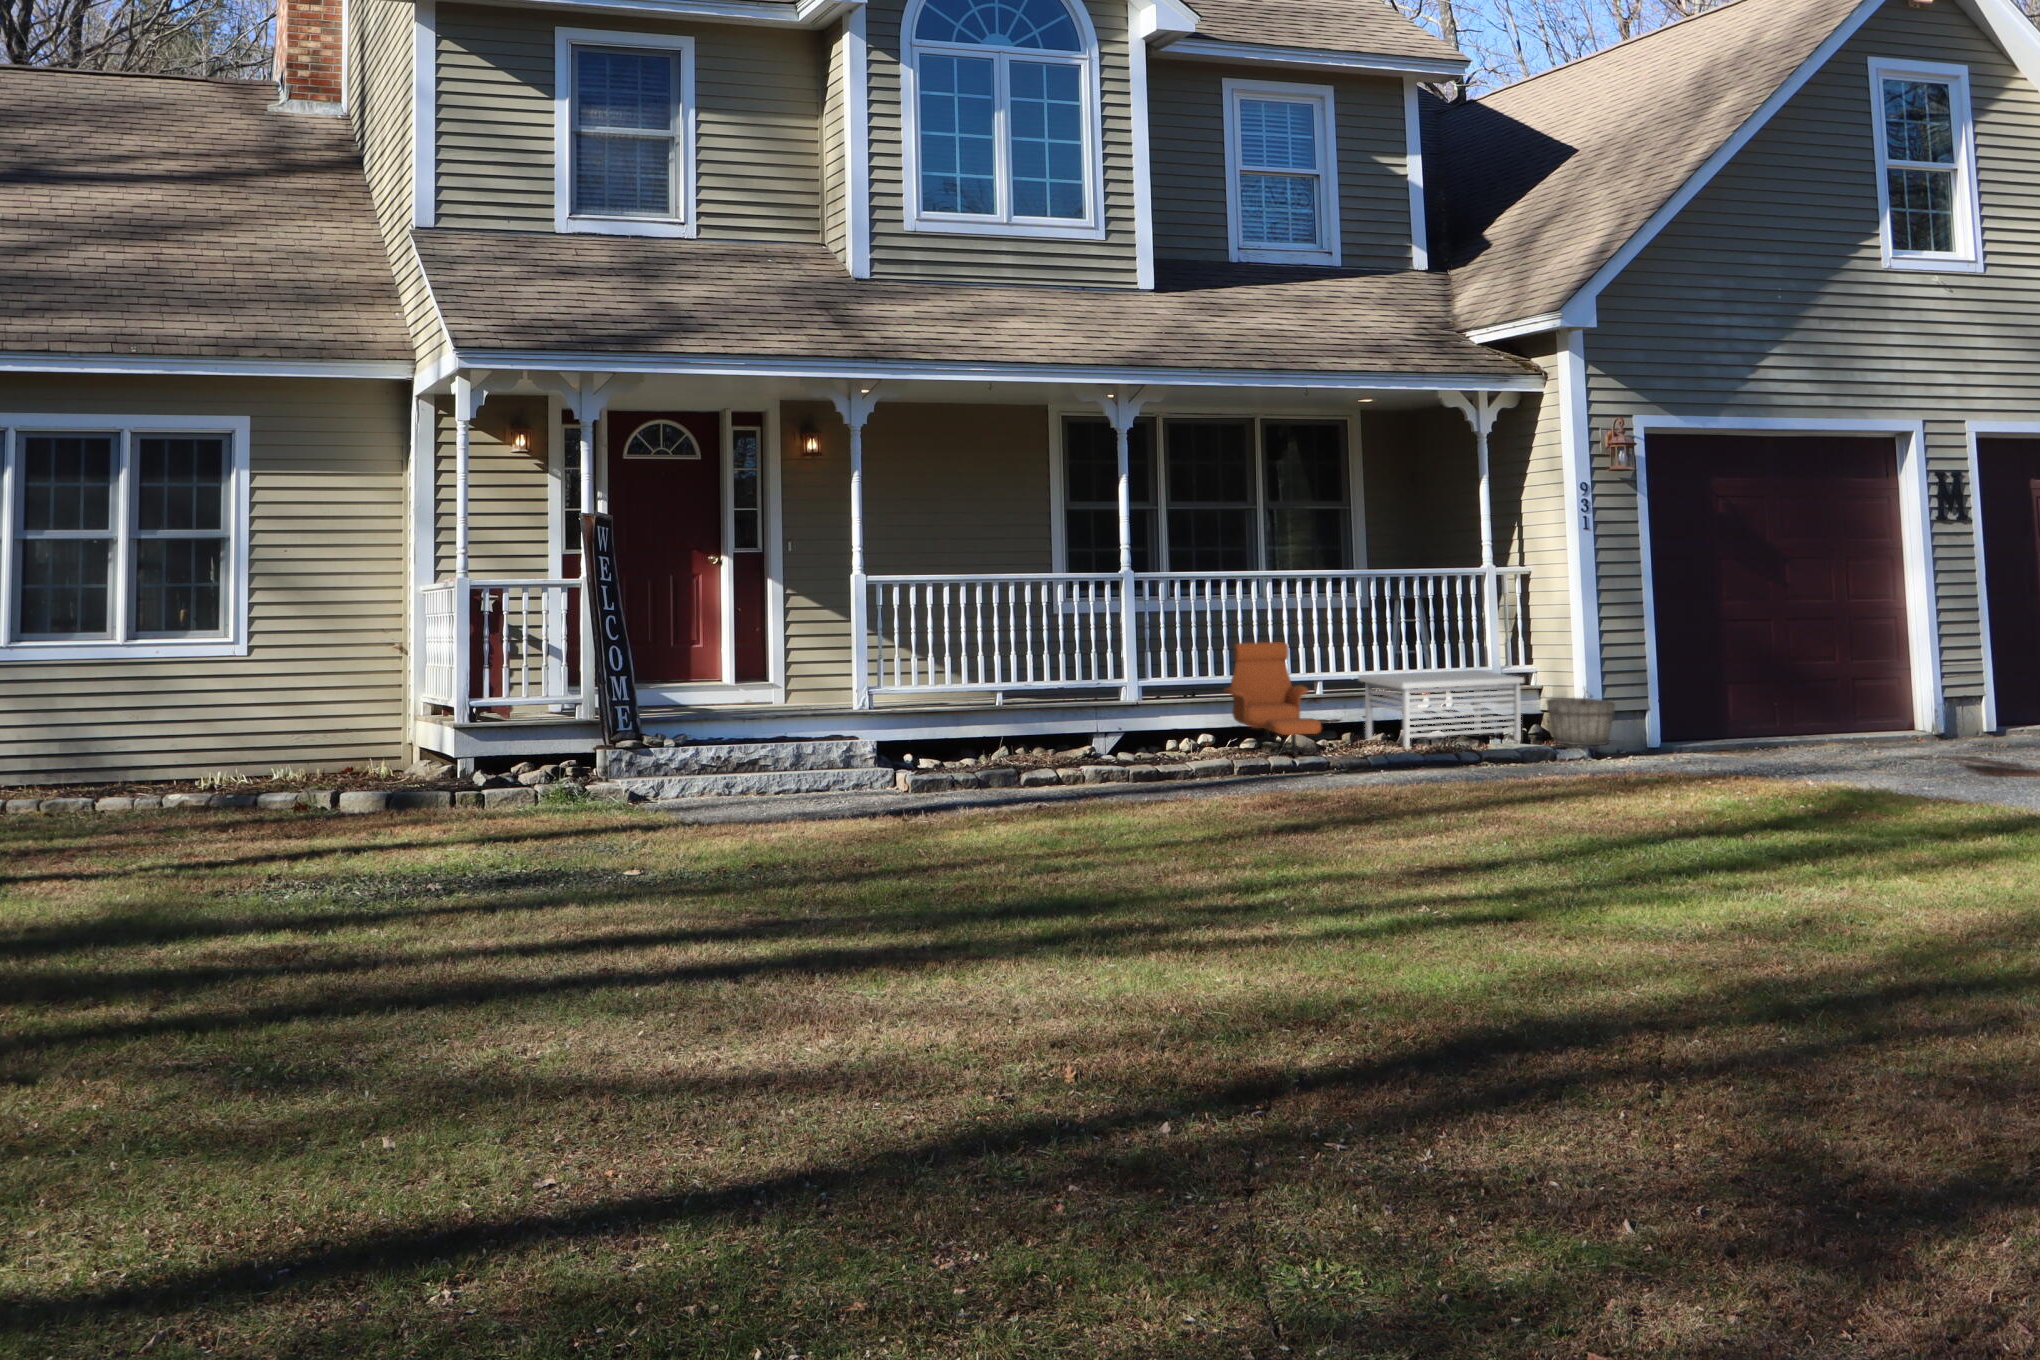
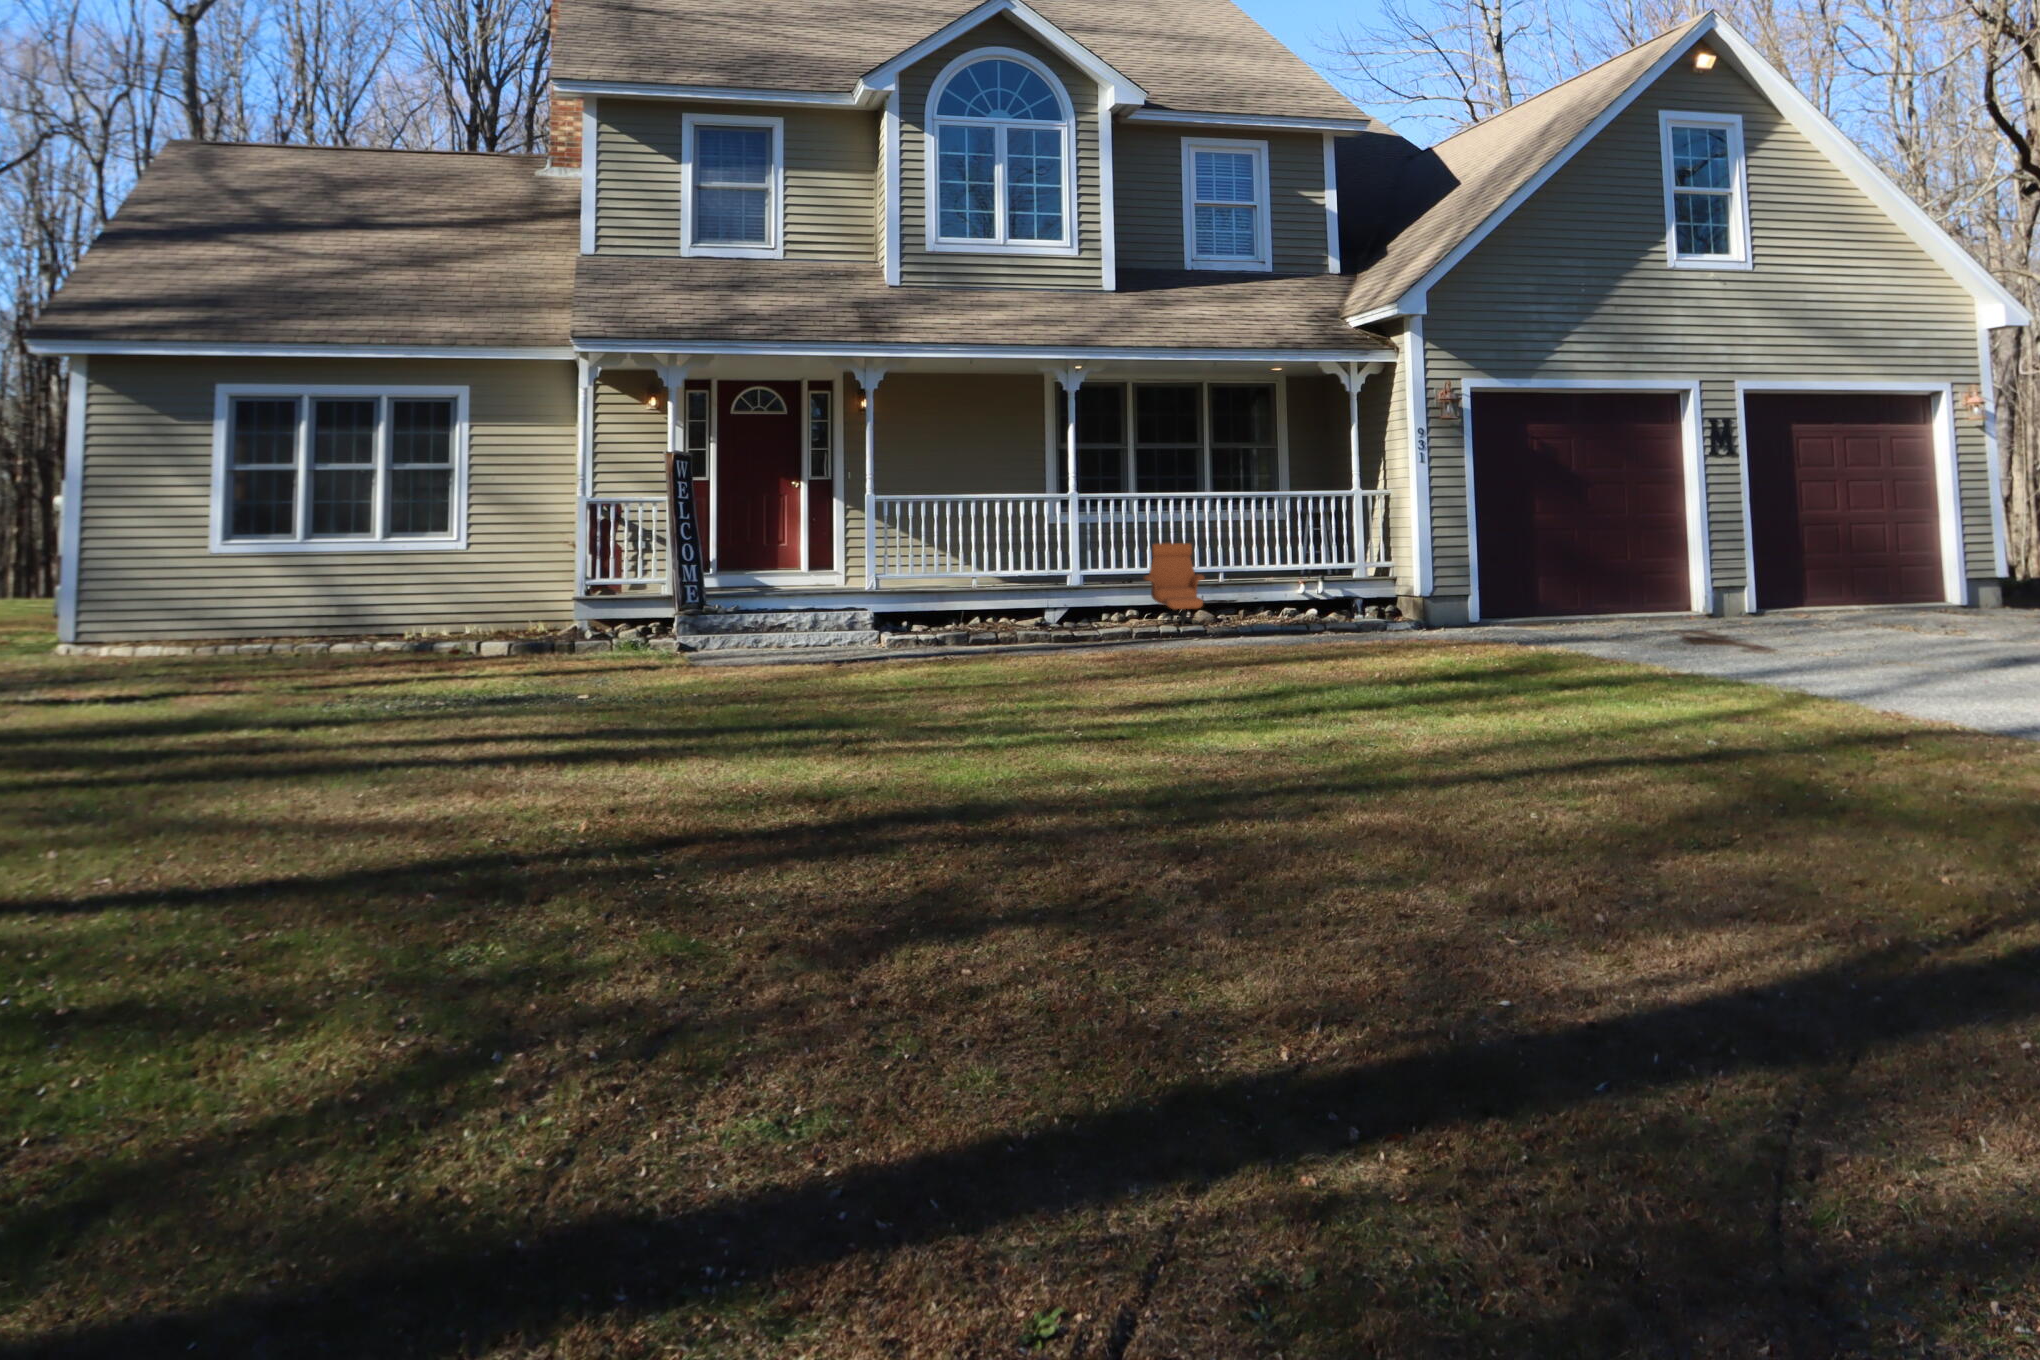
storage bench: present [1358,670,1524,748] -> none [1248,565,1368,620]
wooden bucket: present [1546,691,1615,745] -> none [1384,576,1433,619]

